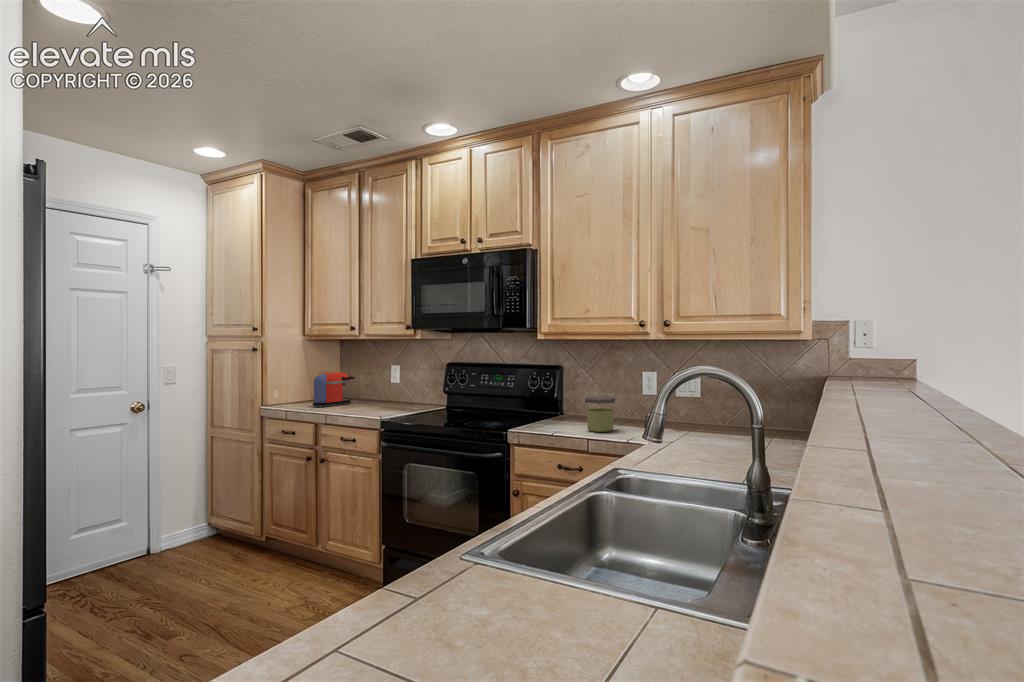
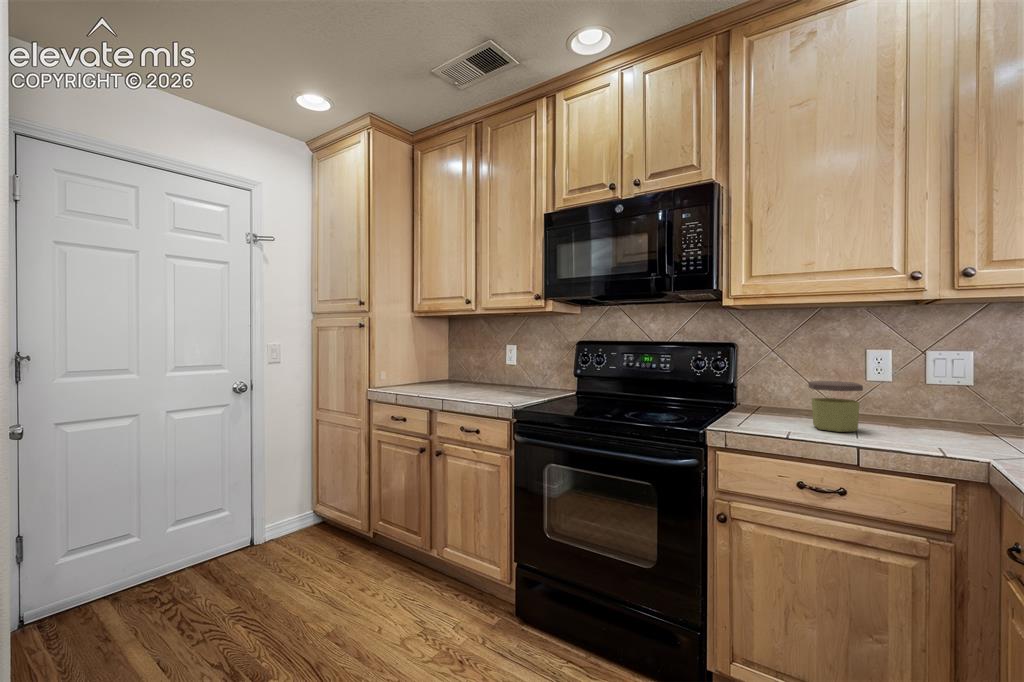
coffee maker: present [313,372,355,407] -> none [424,352,468,390]

